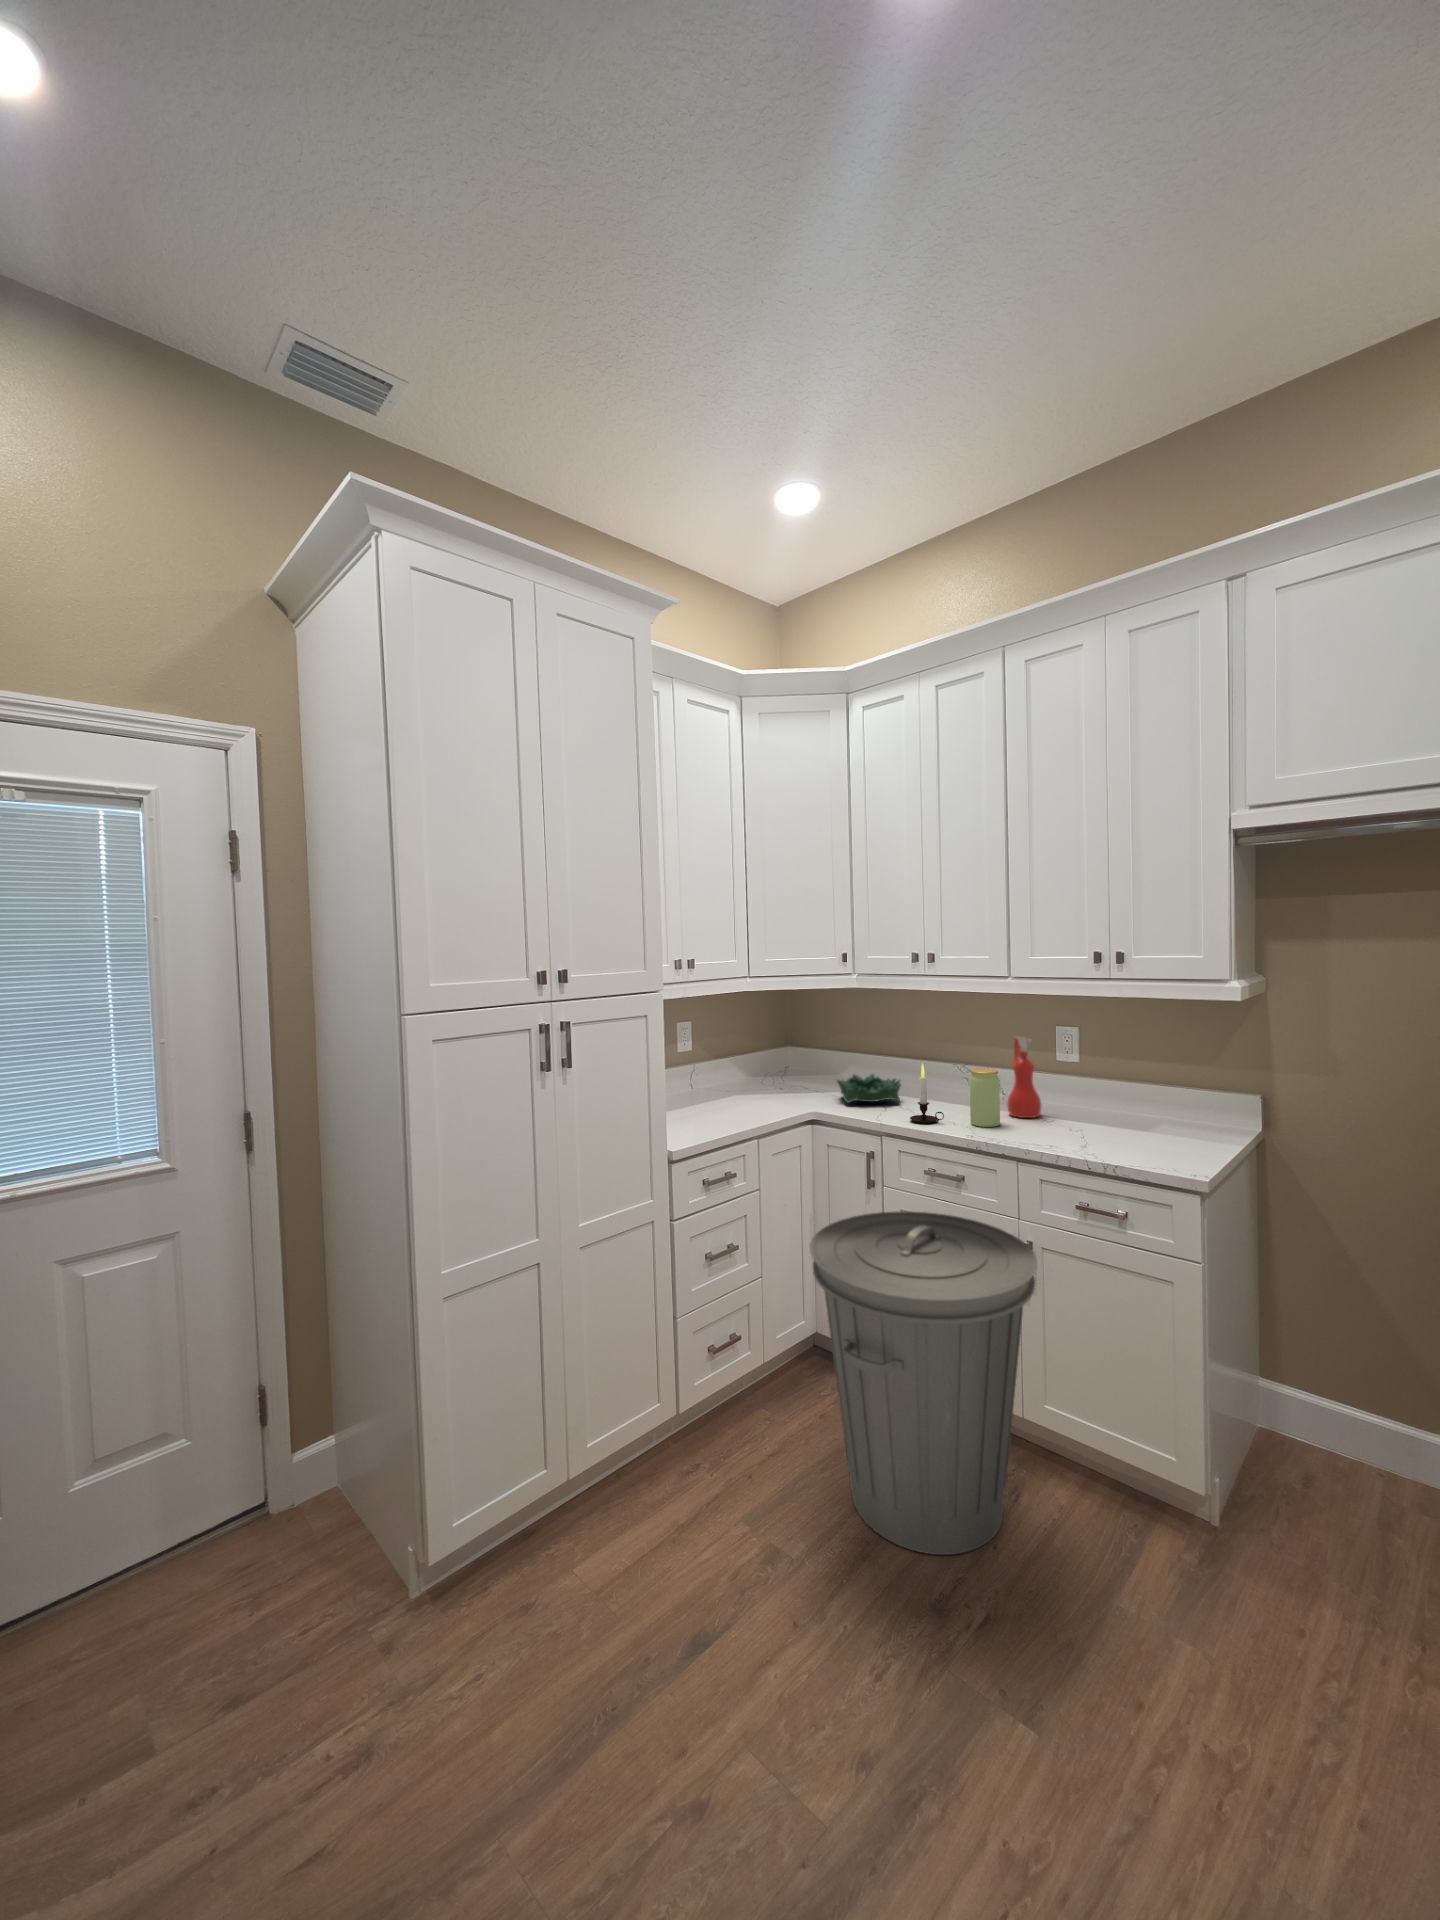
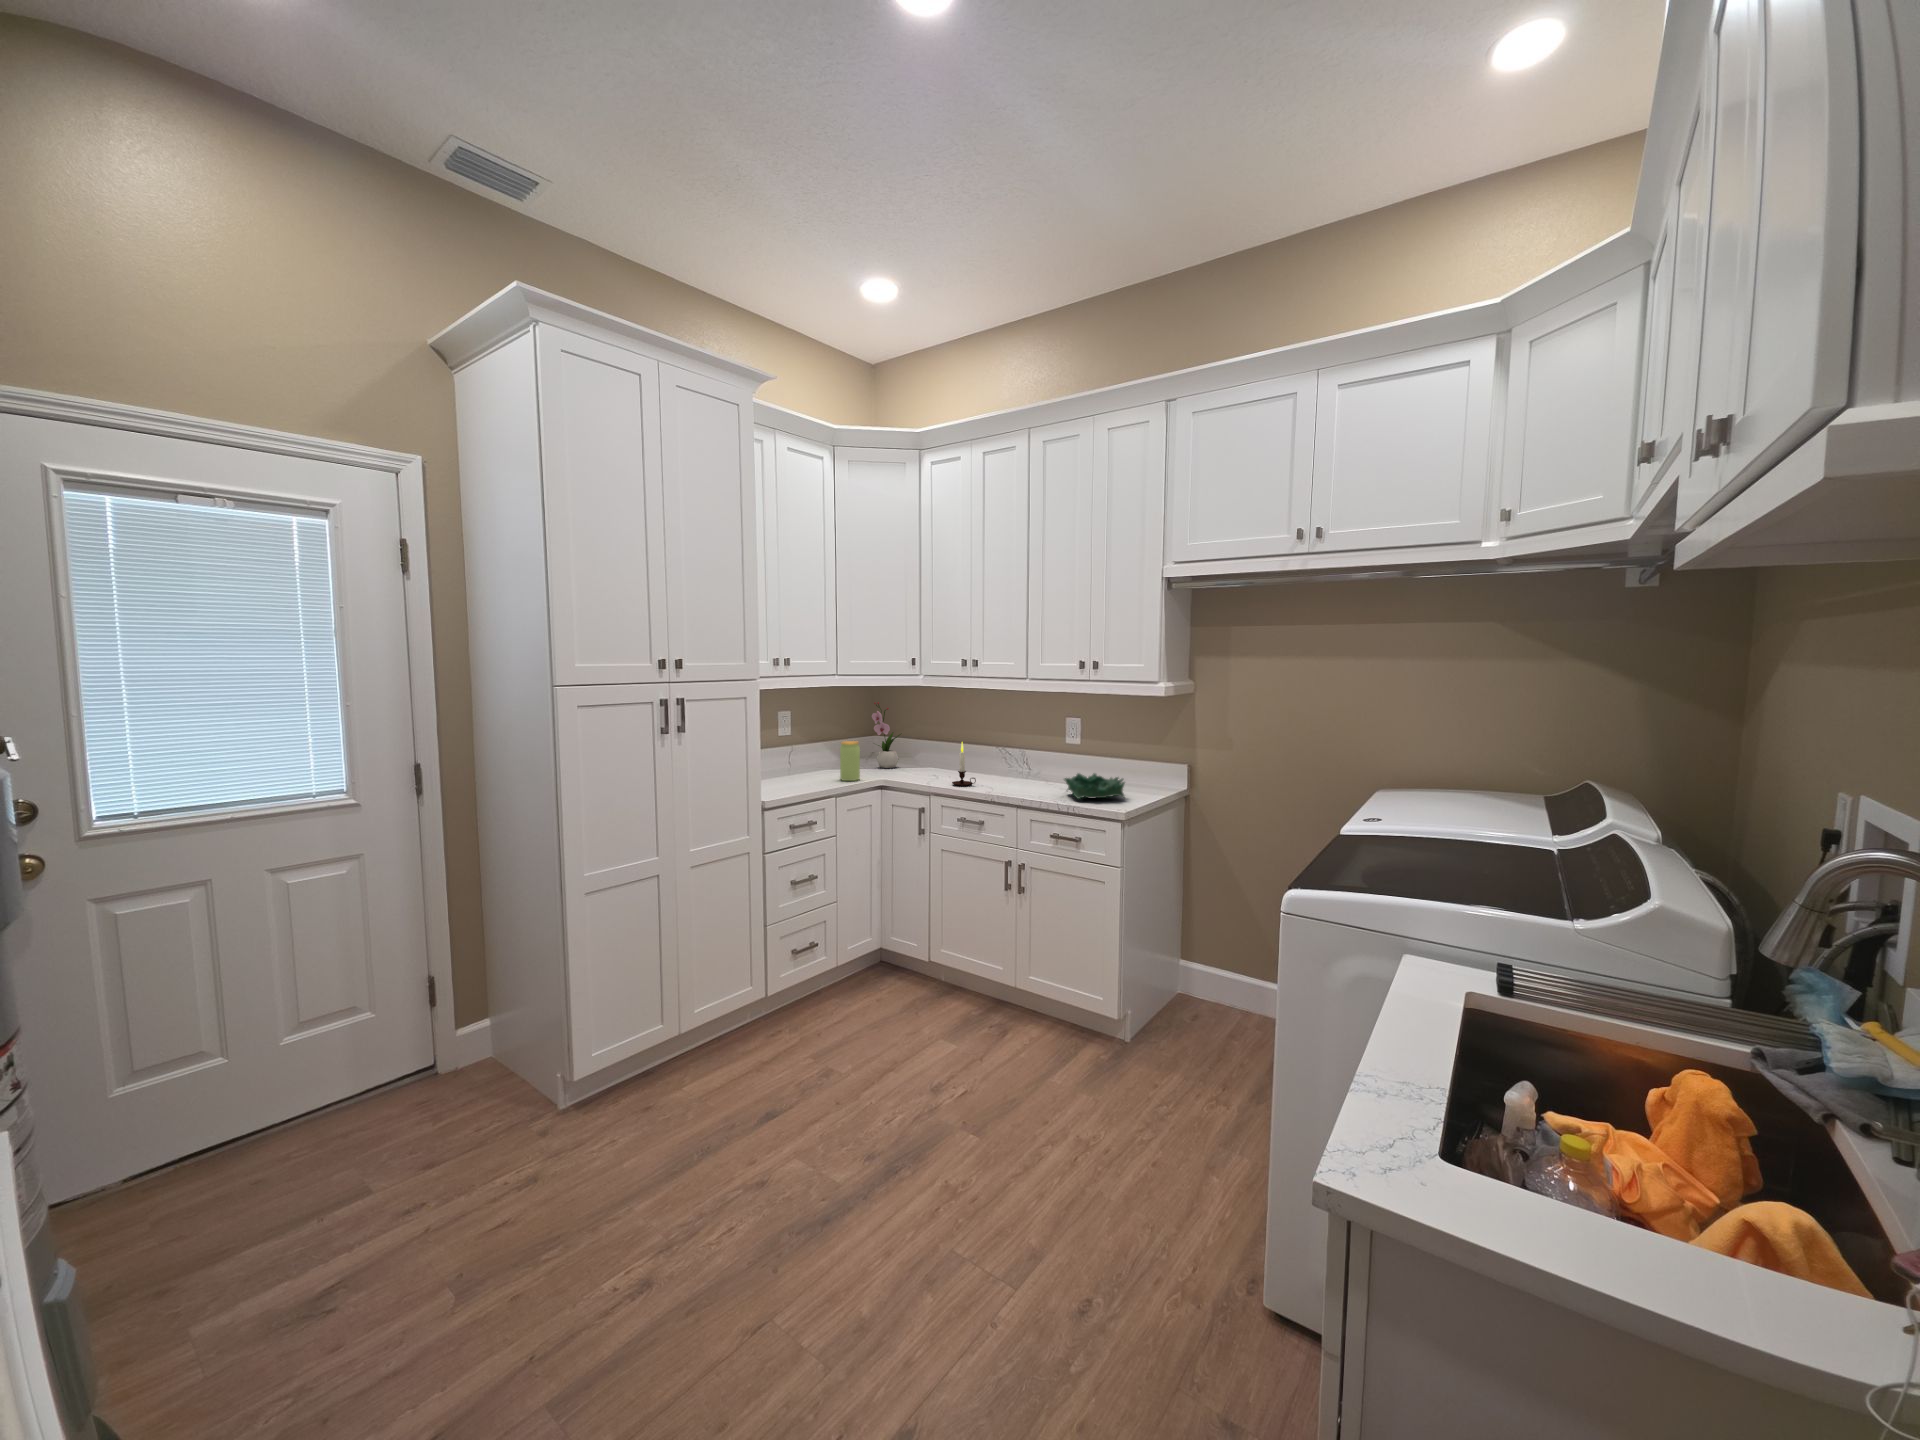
flower arrangement: none [790,1008,829,1092] -> present [872,702,901,768]
spray bottle: present [1007,1037,1041,1118] -> none [1025,723,1049,783]
jar: present [970,1068,1000,1127] -> present [840,741,860,781]
decorative bowl: present [837,1074,901,1103] -> present [1065,773,1125,799]
trash can: present [810,1211,1037,1555] -> none [863,847,1019,1067]

